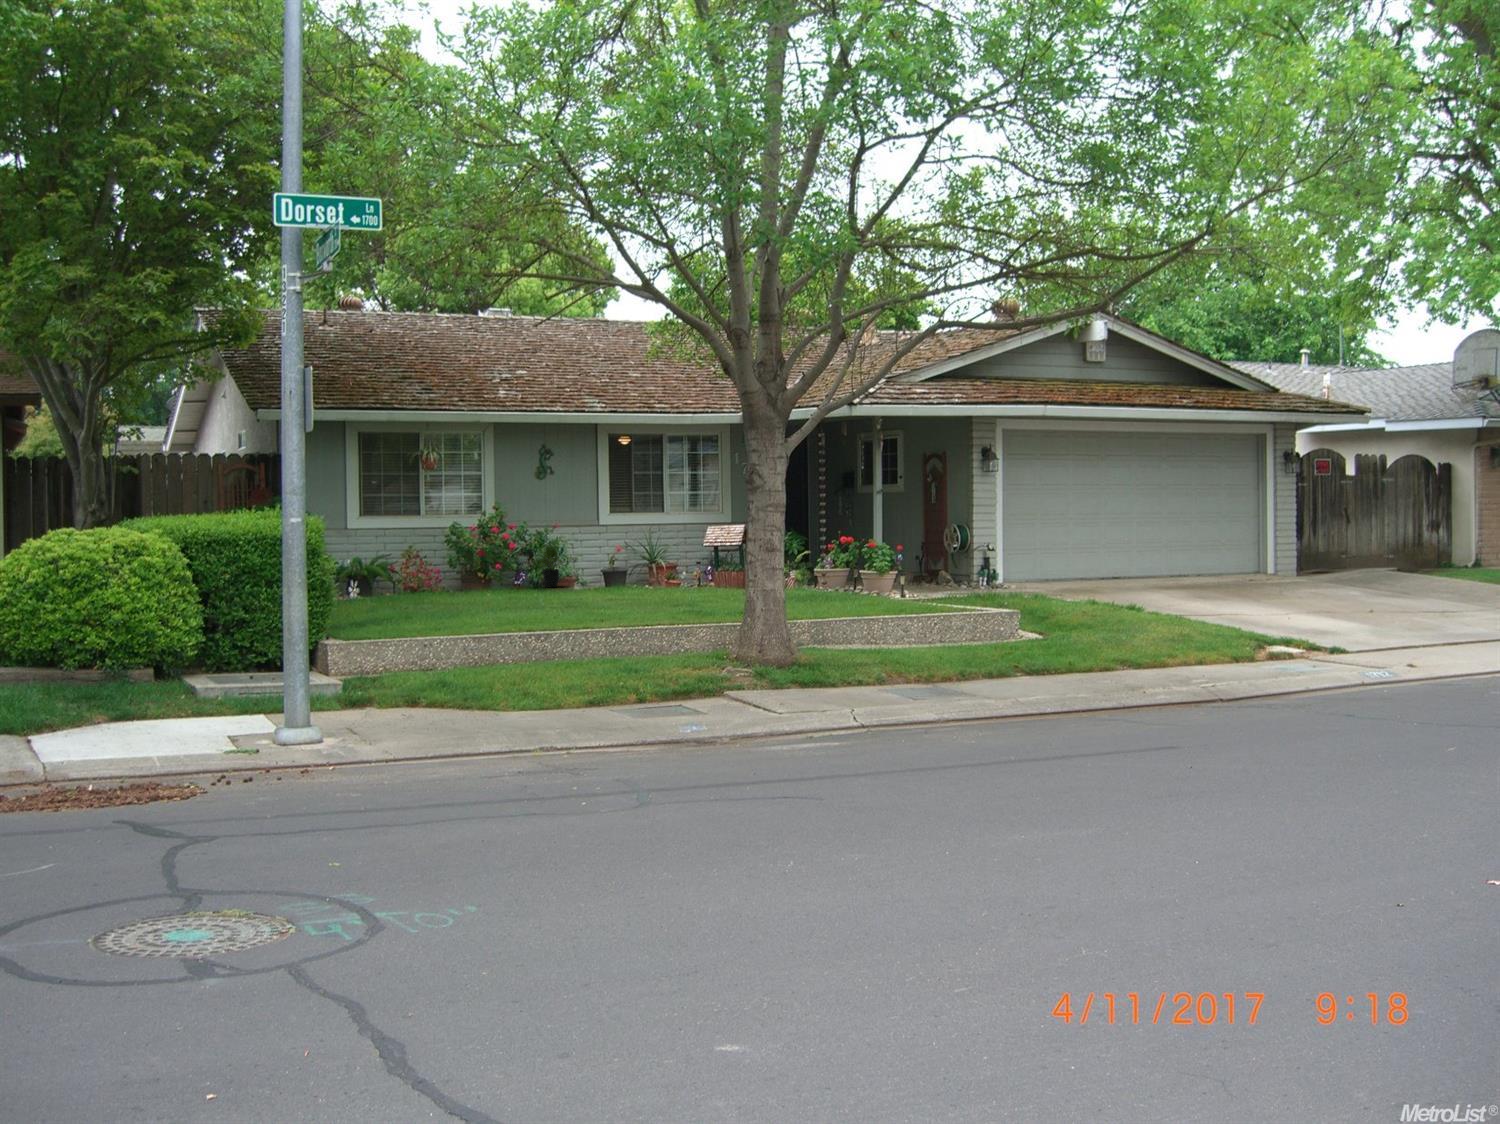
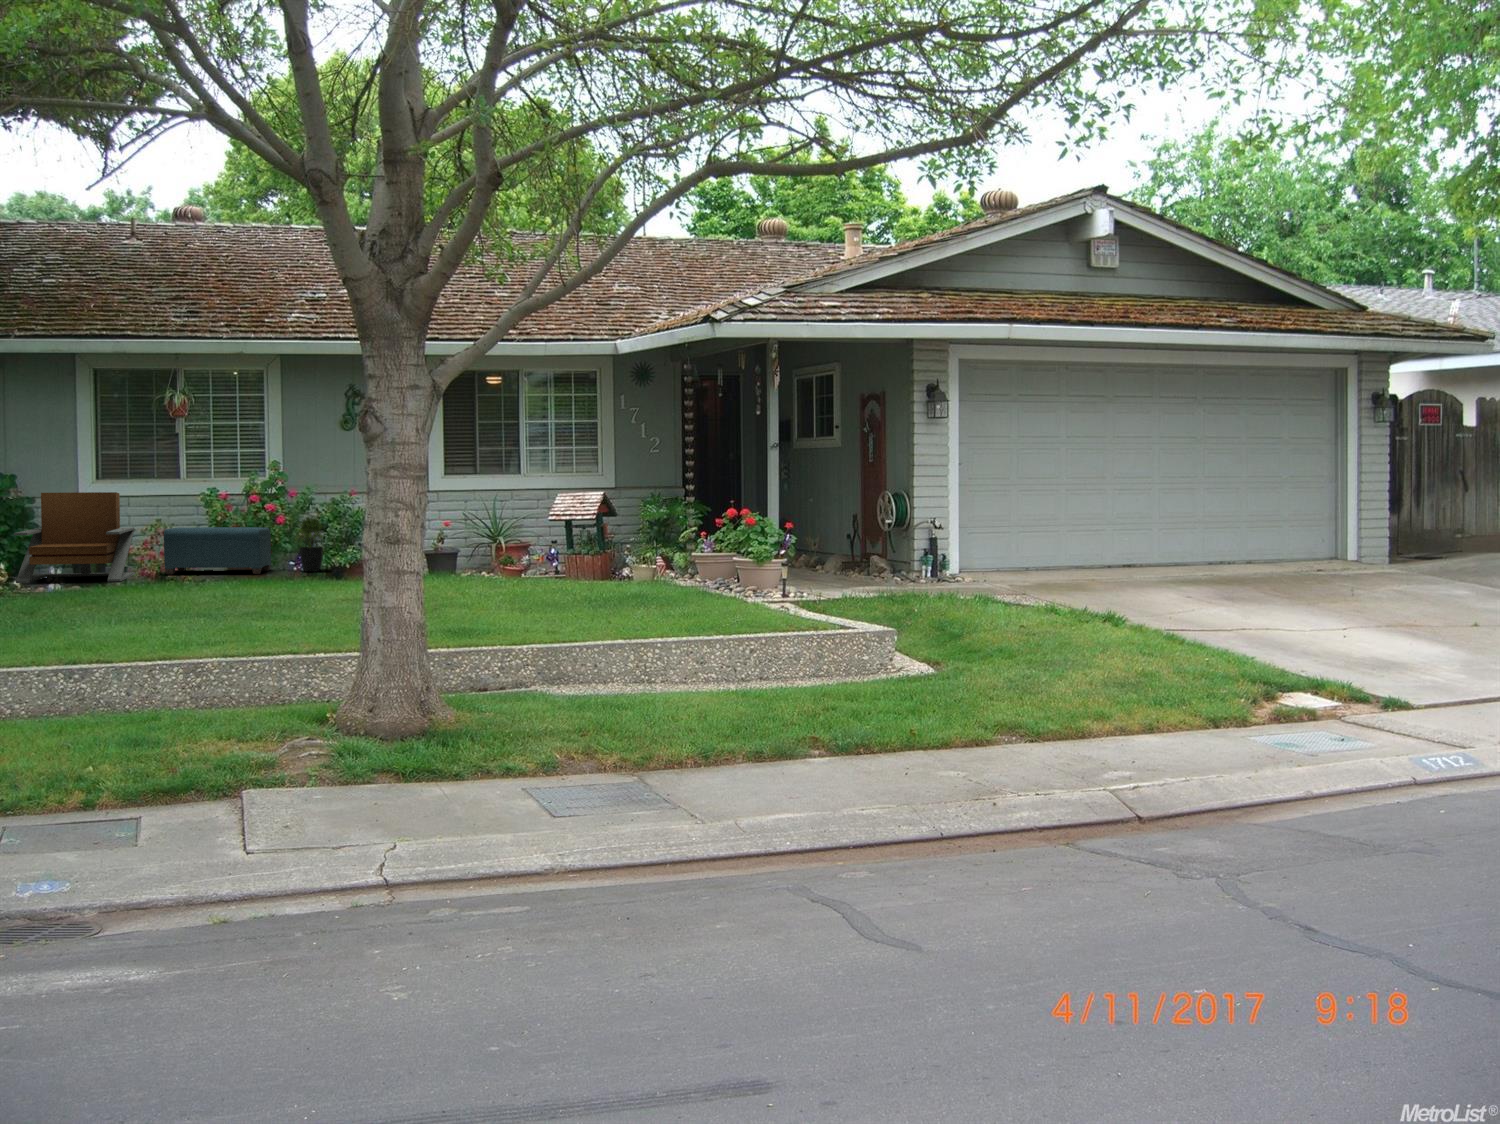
lounge chair: none [353,530,430,596] -> present [14,492,135,583]
bench: none [448,555,520,590] -> present [164,527,271,574]

